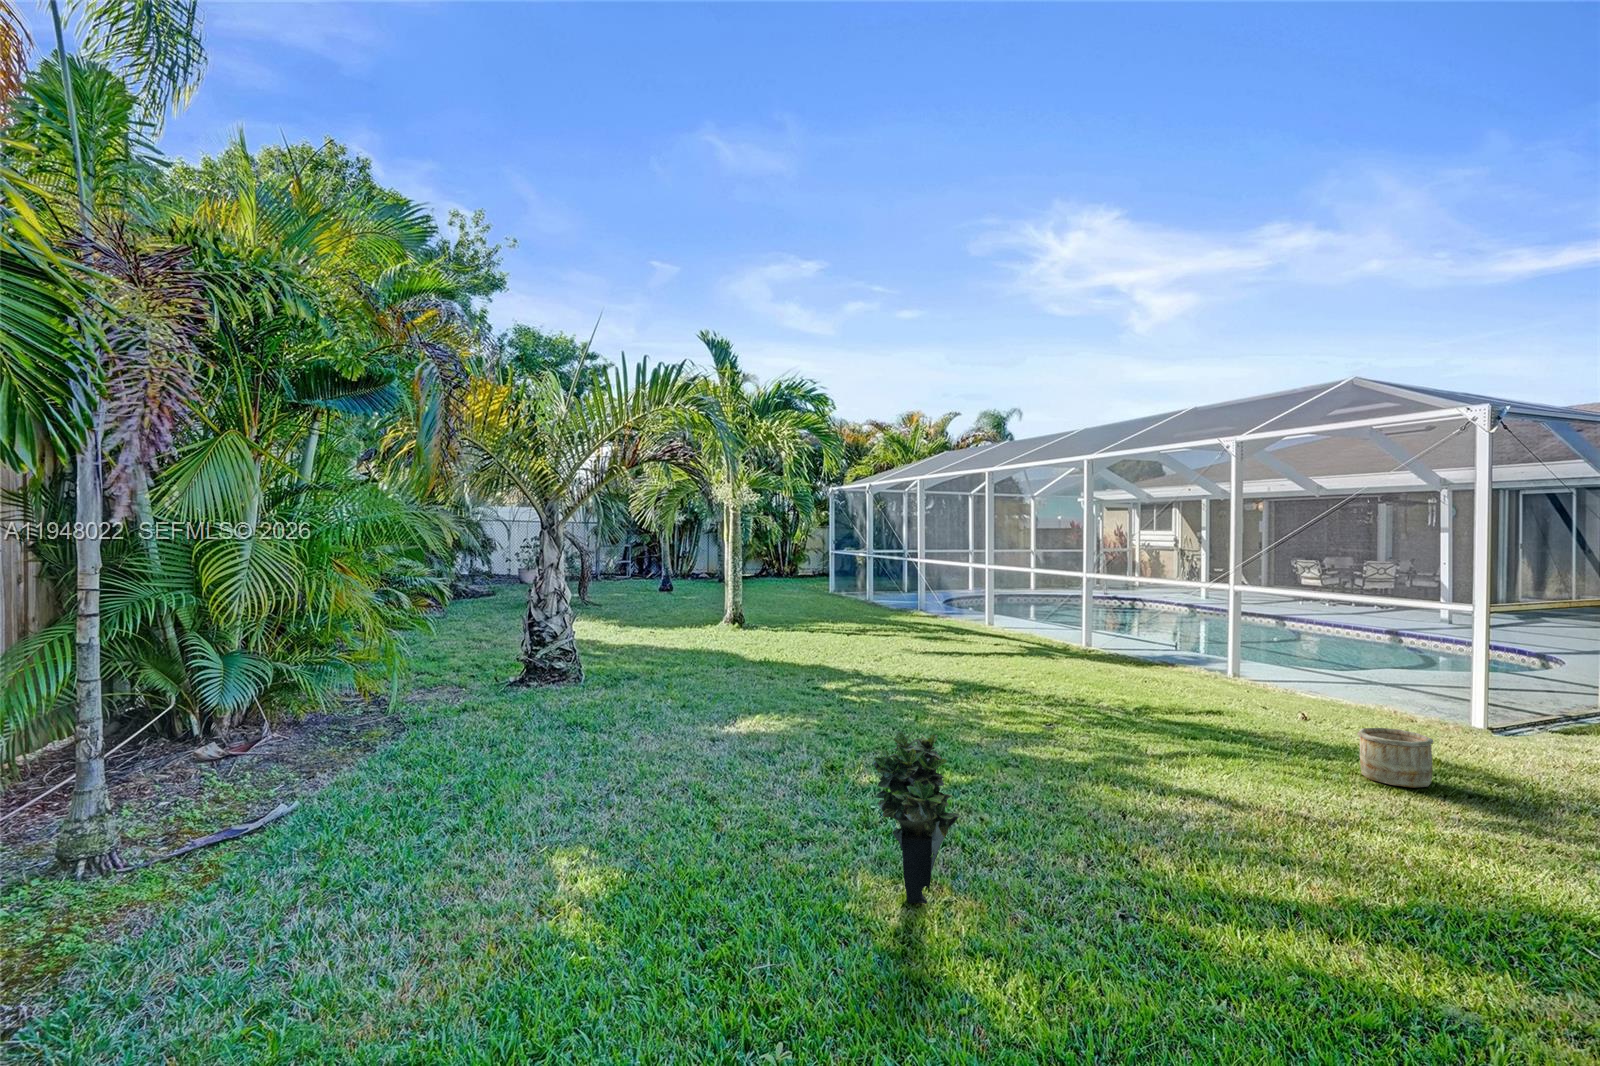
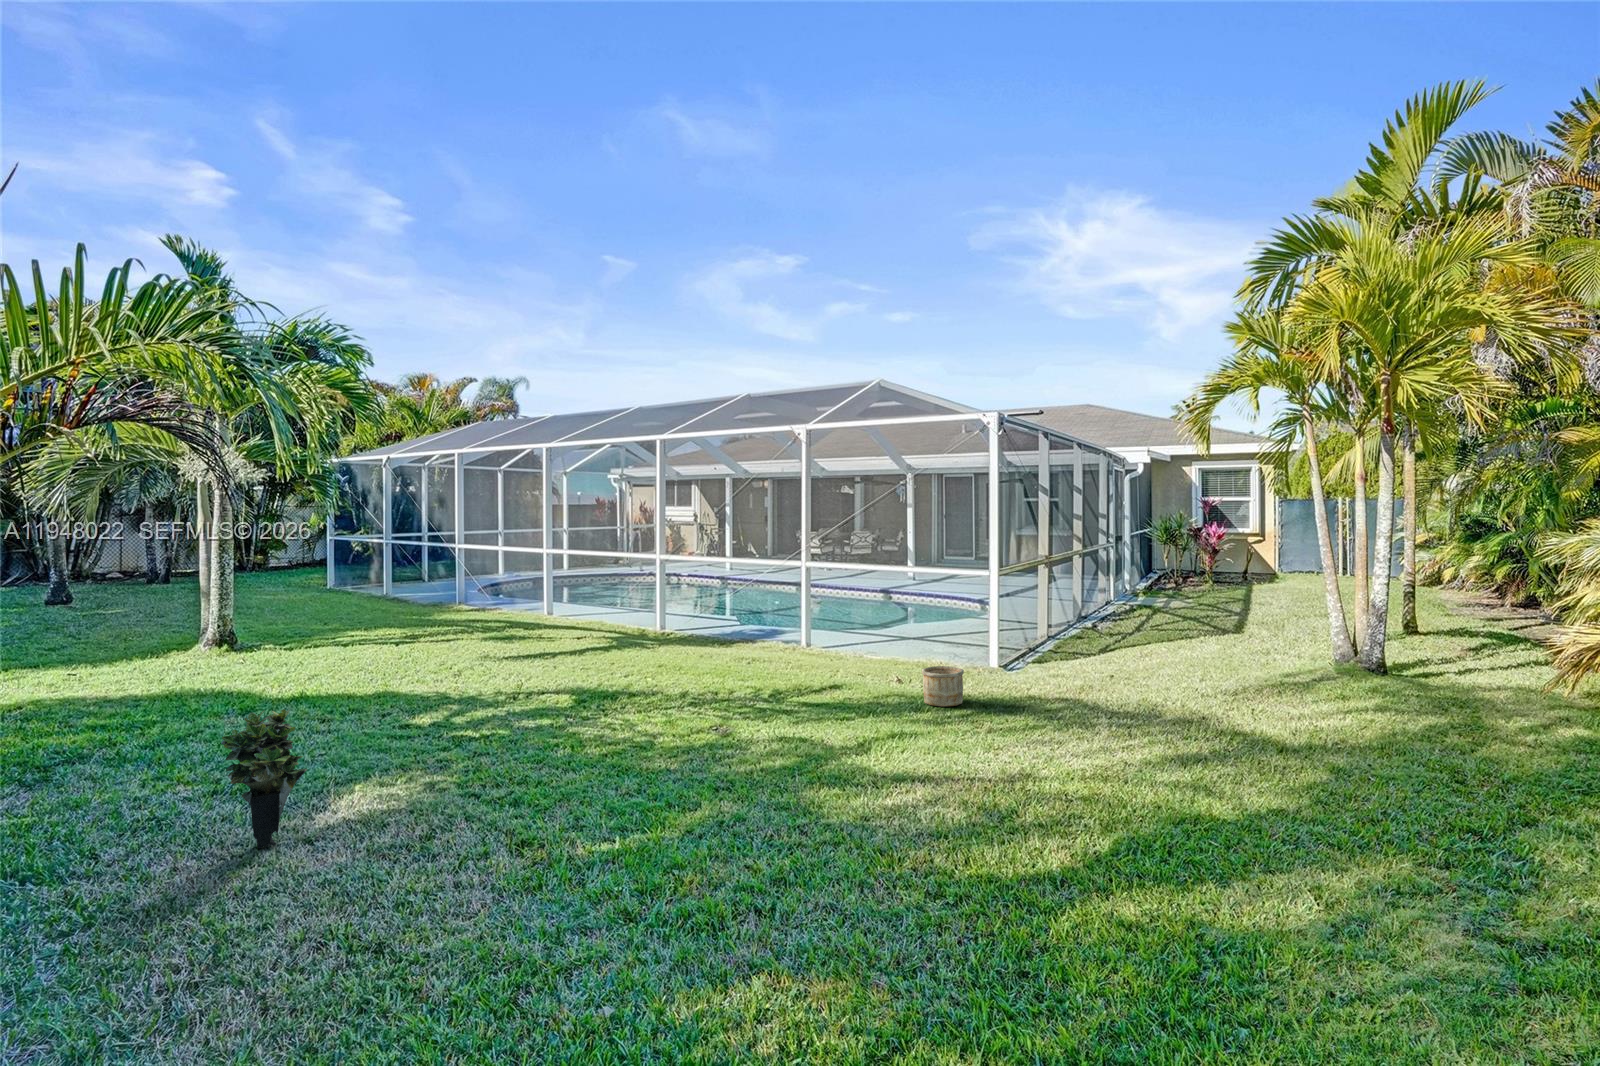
potted plant: present [873,731,960,904] -> present [221,709,307,849]

